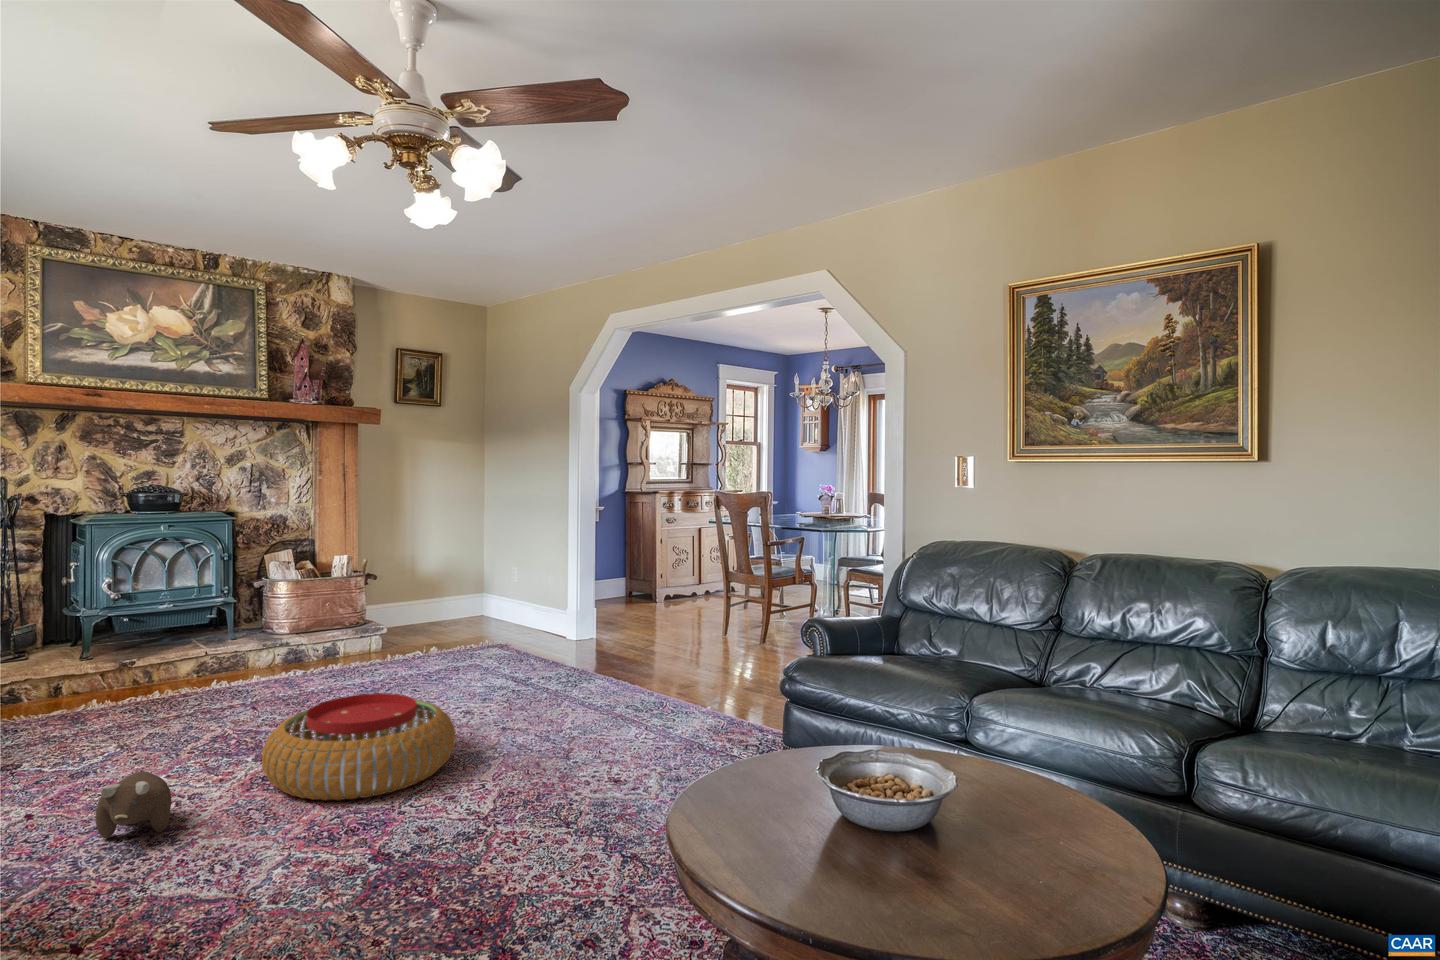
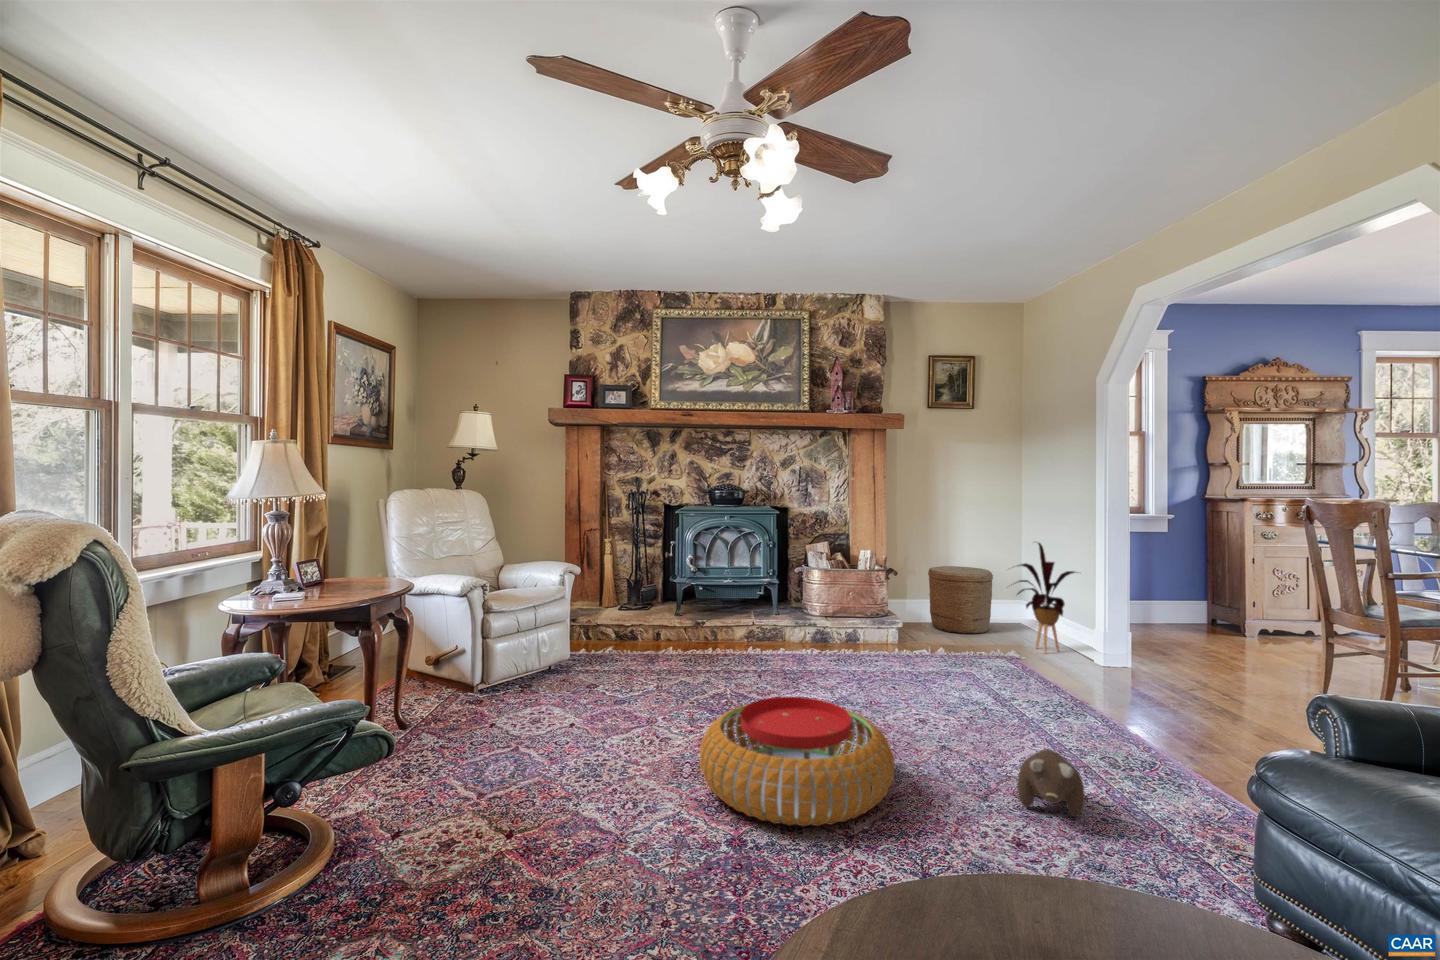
house plant: none [485,536,547,636] -> present [1018,543,1075,653]
woven basket: none [403,566,468,632] -> present [928,566,993,634]
plush toy: present [96,771,171,839] -> present [1017,749,1085,817]

